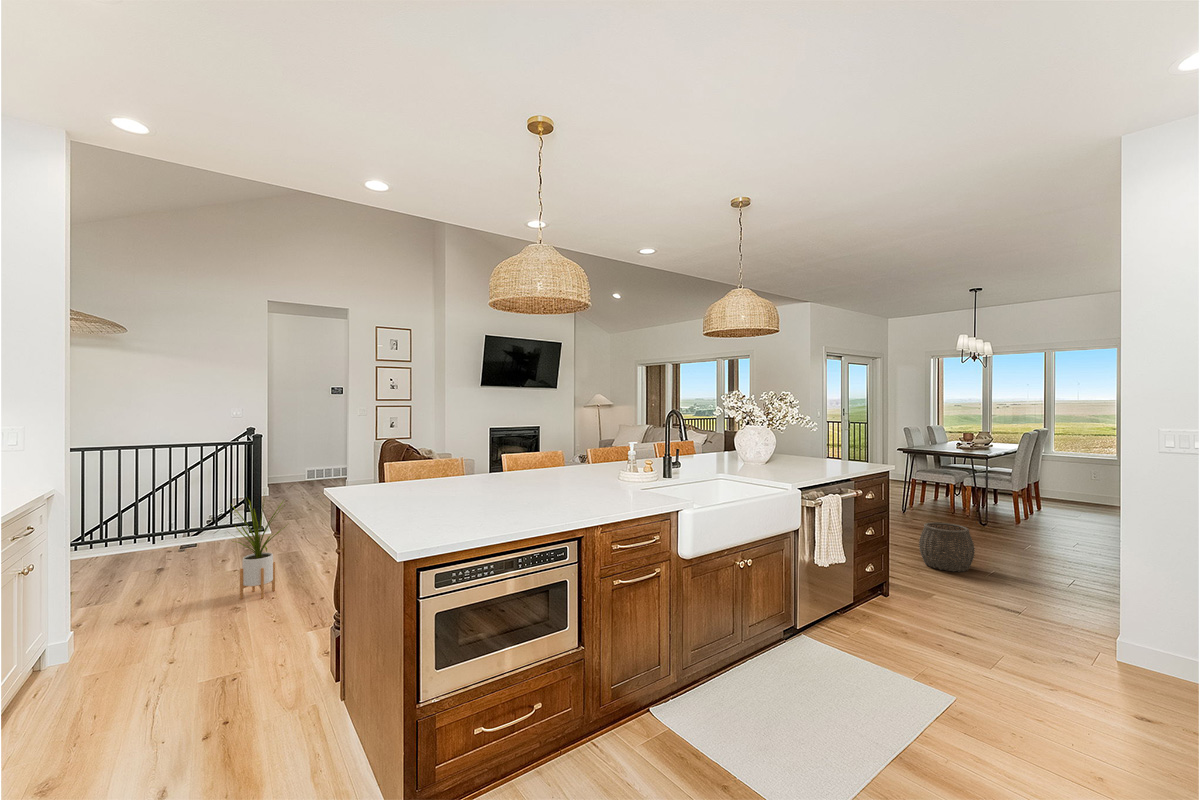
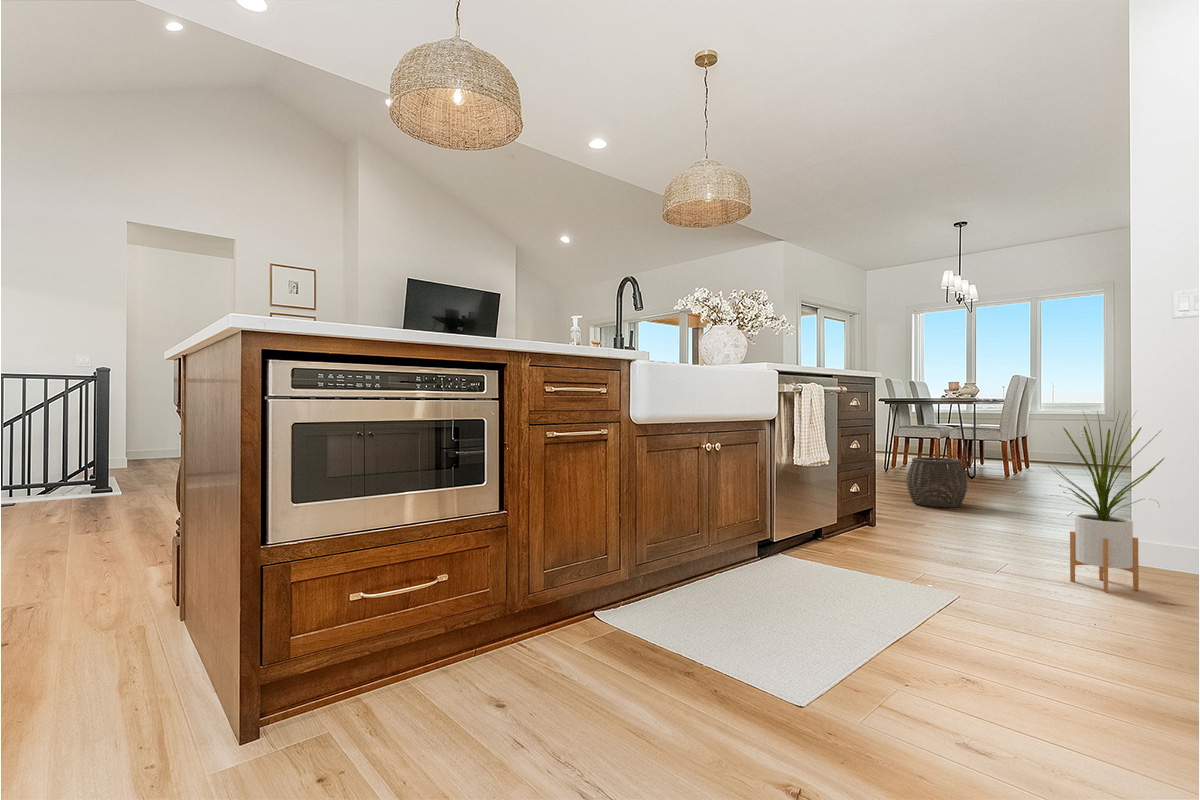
house plant: present [232,500,285,599] -> present [1051,411,1164,592]

